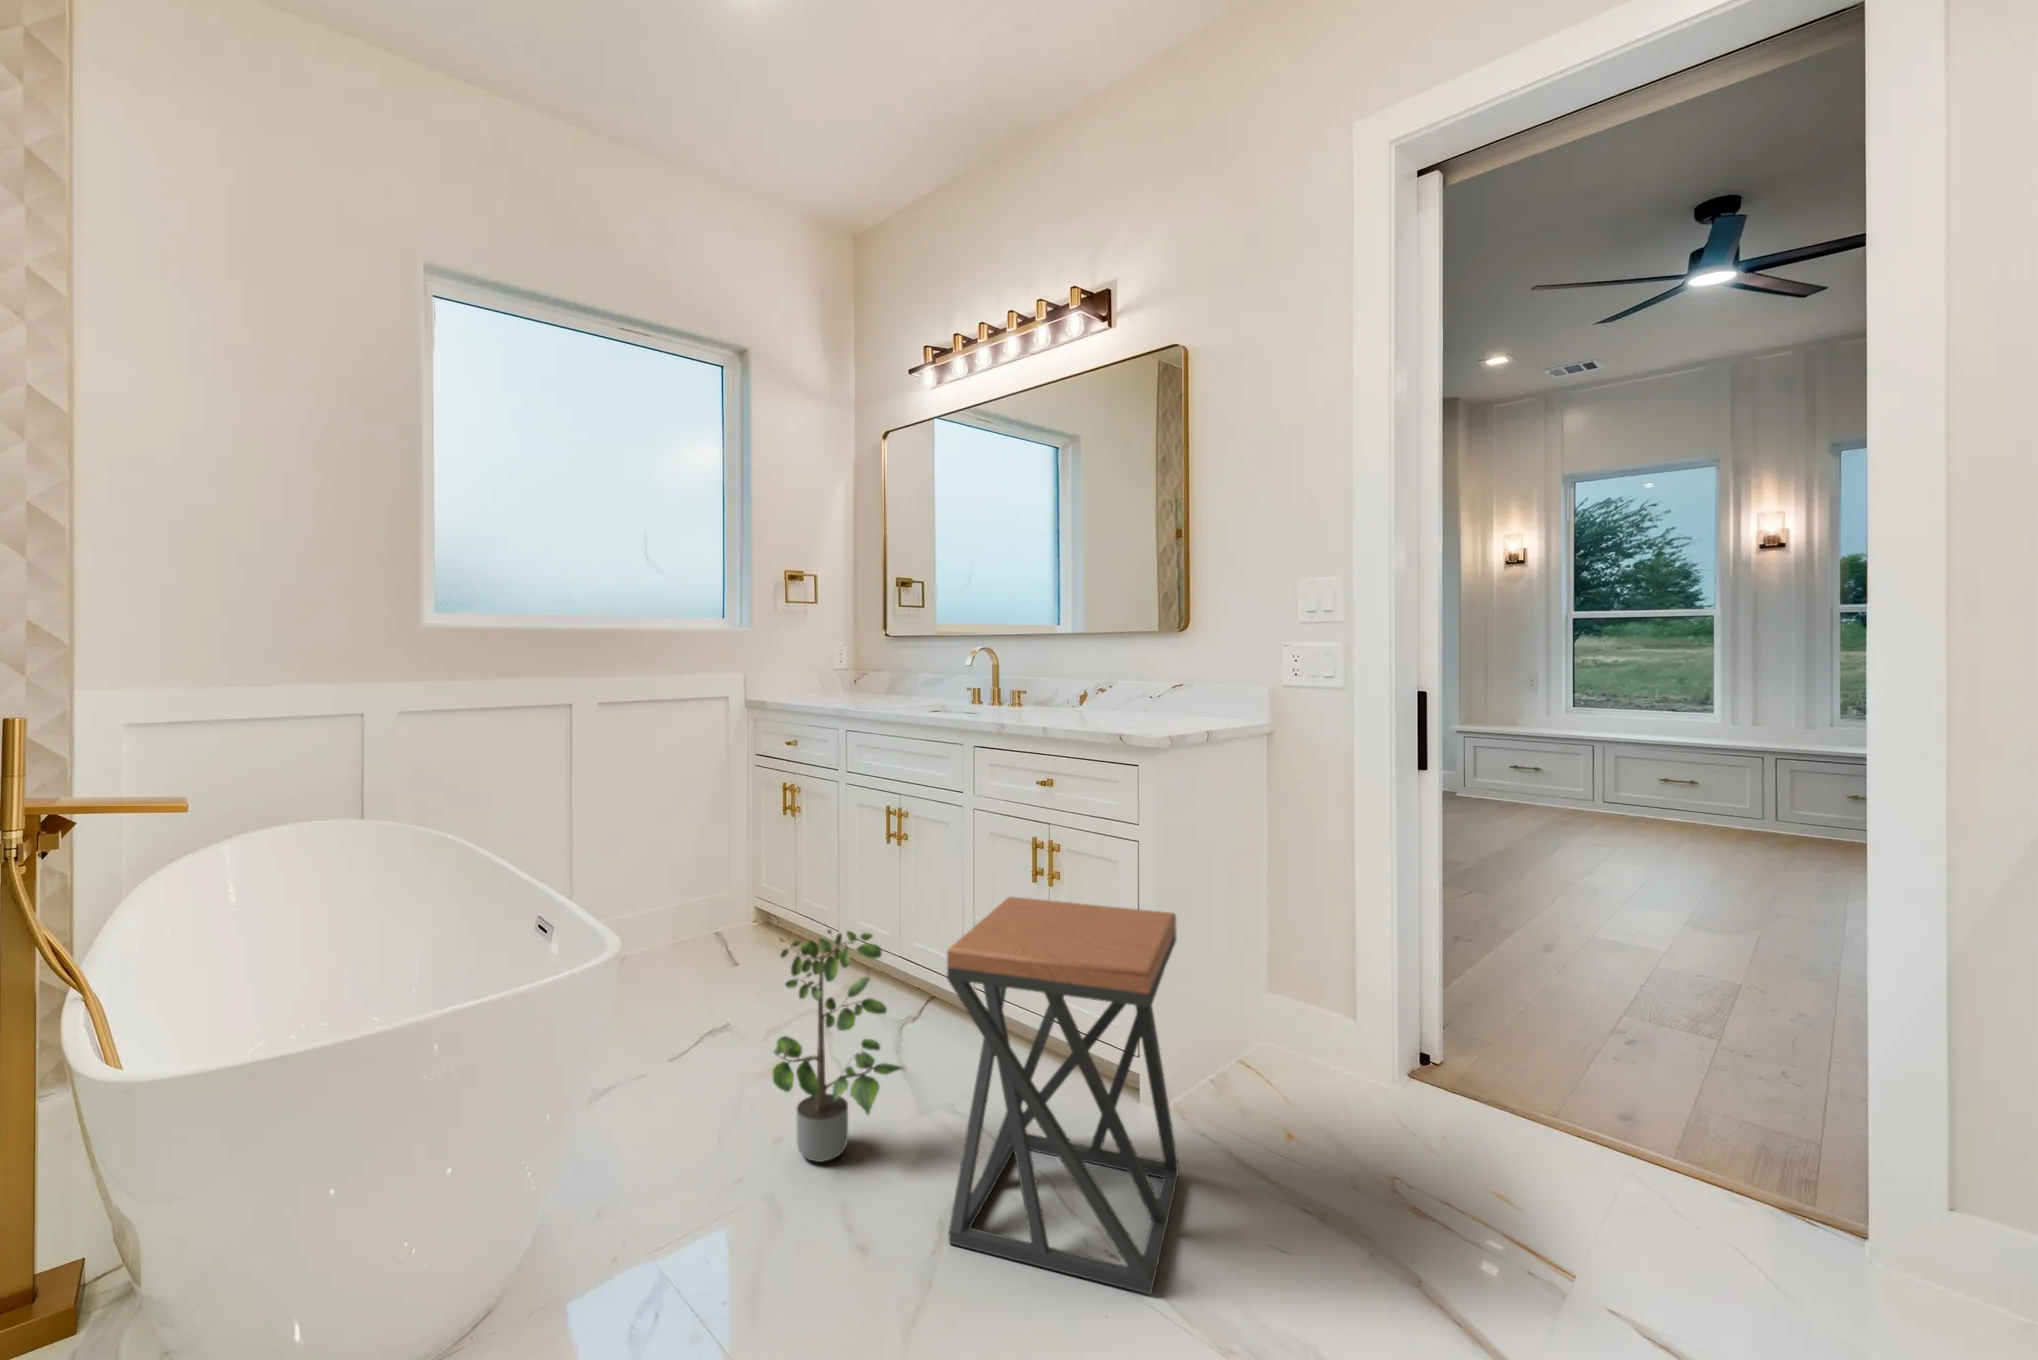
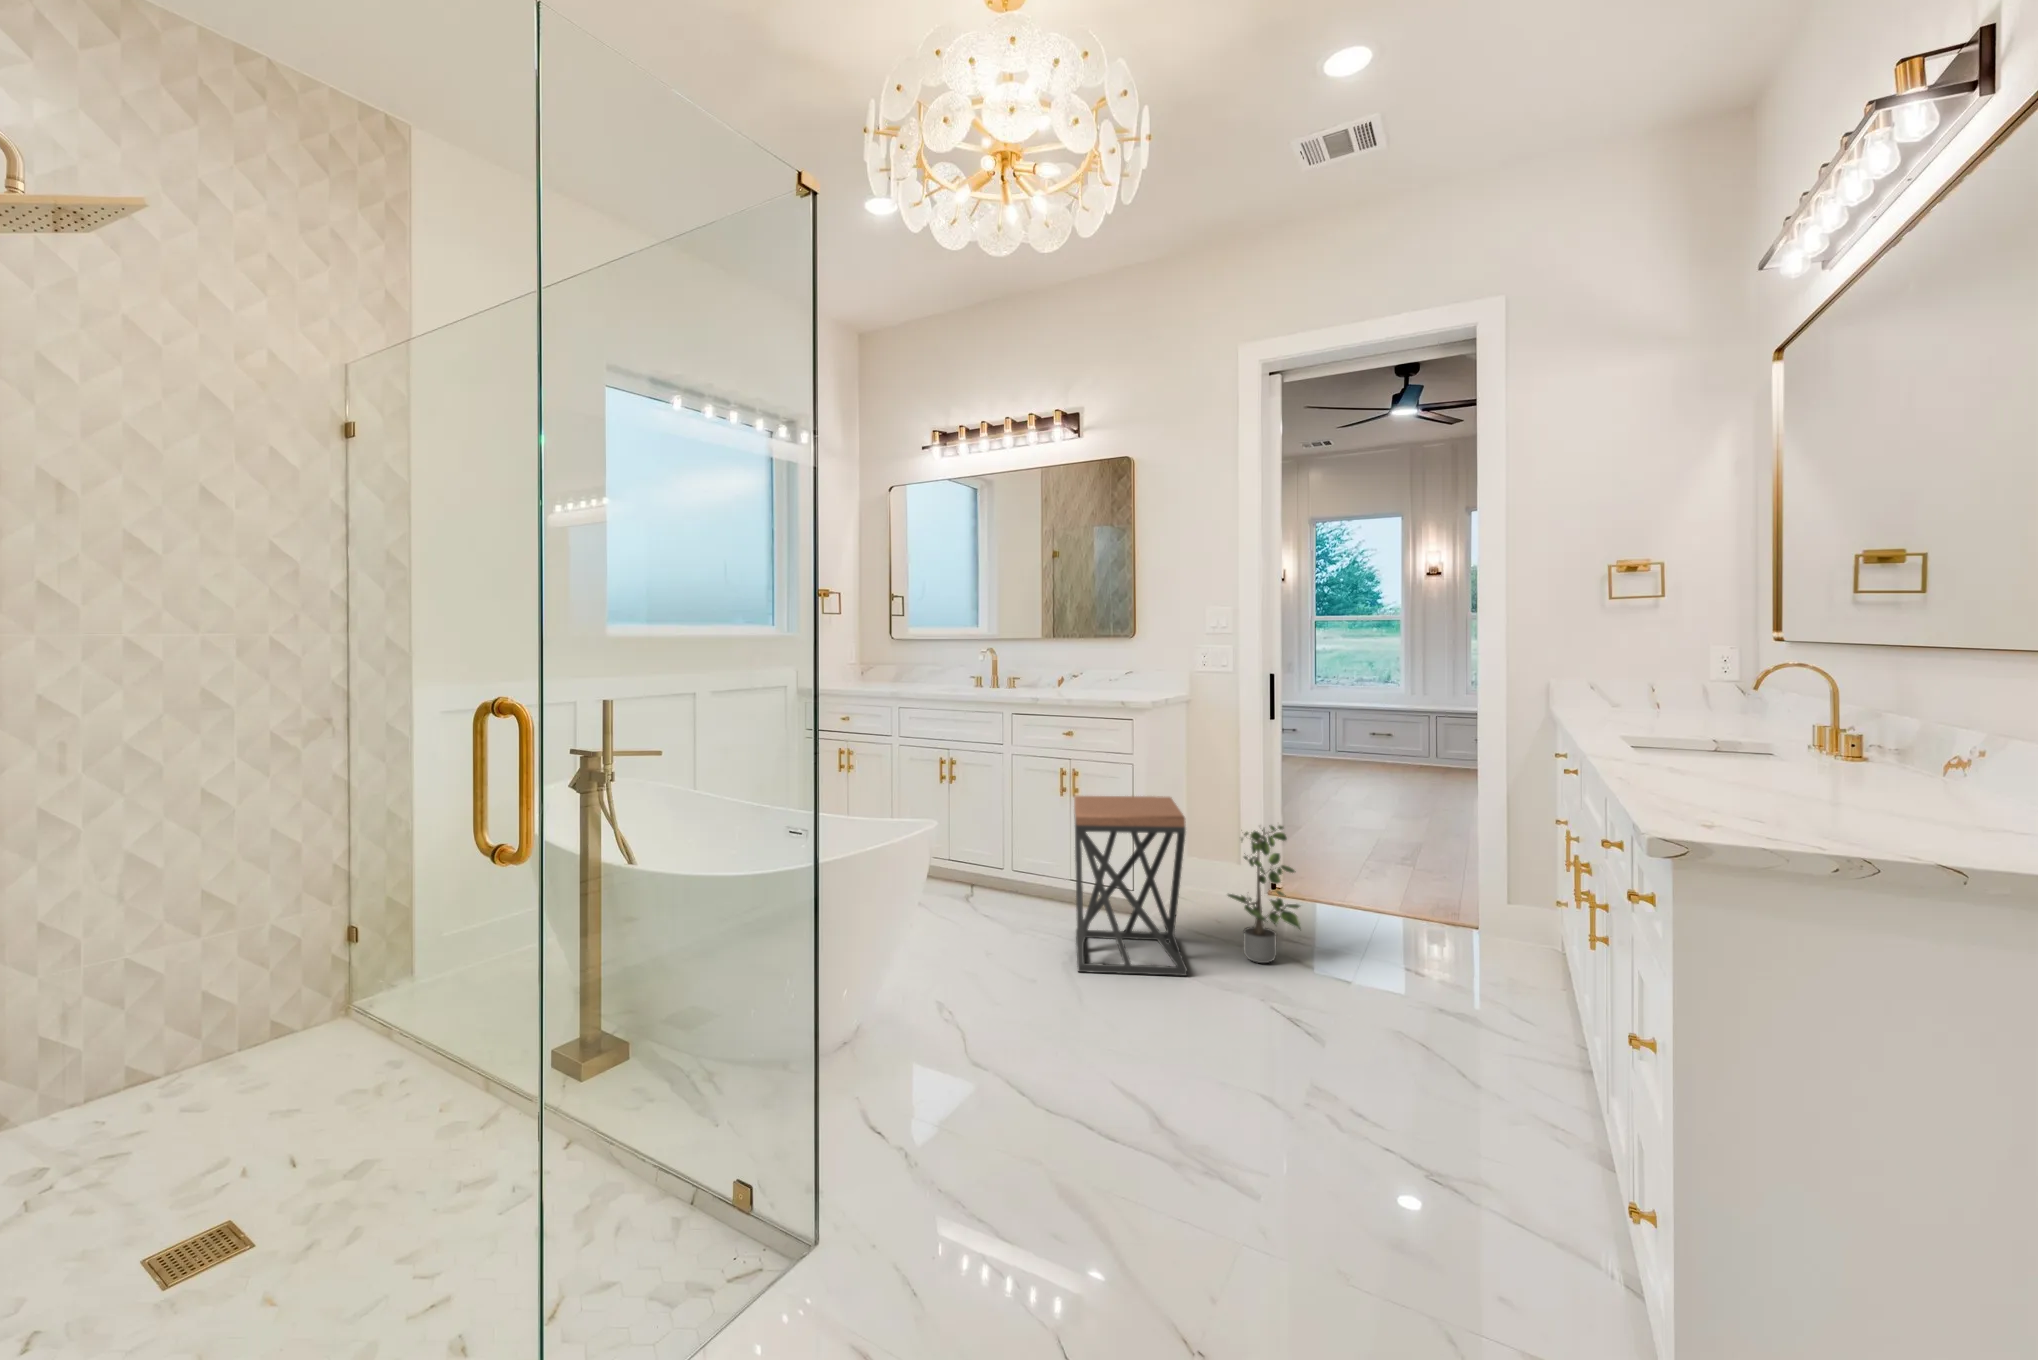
potted plant: present [773,930,903,1162] -> present [1228,825,1300,963]

